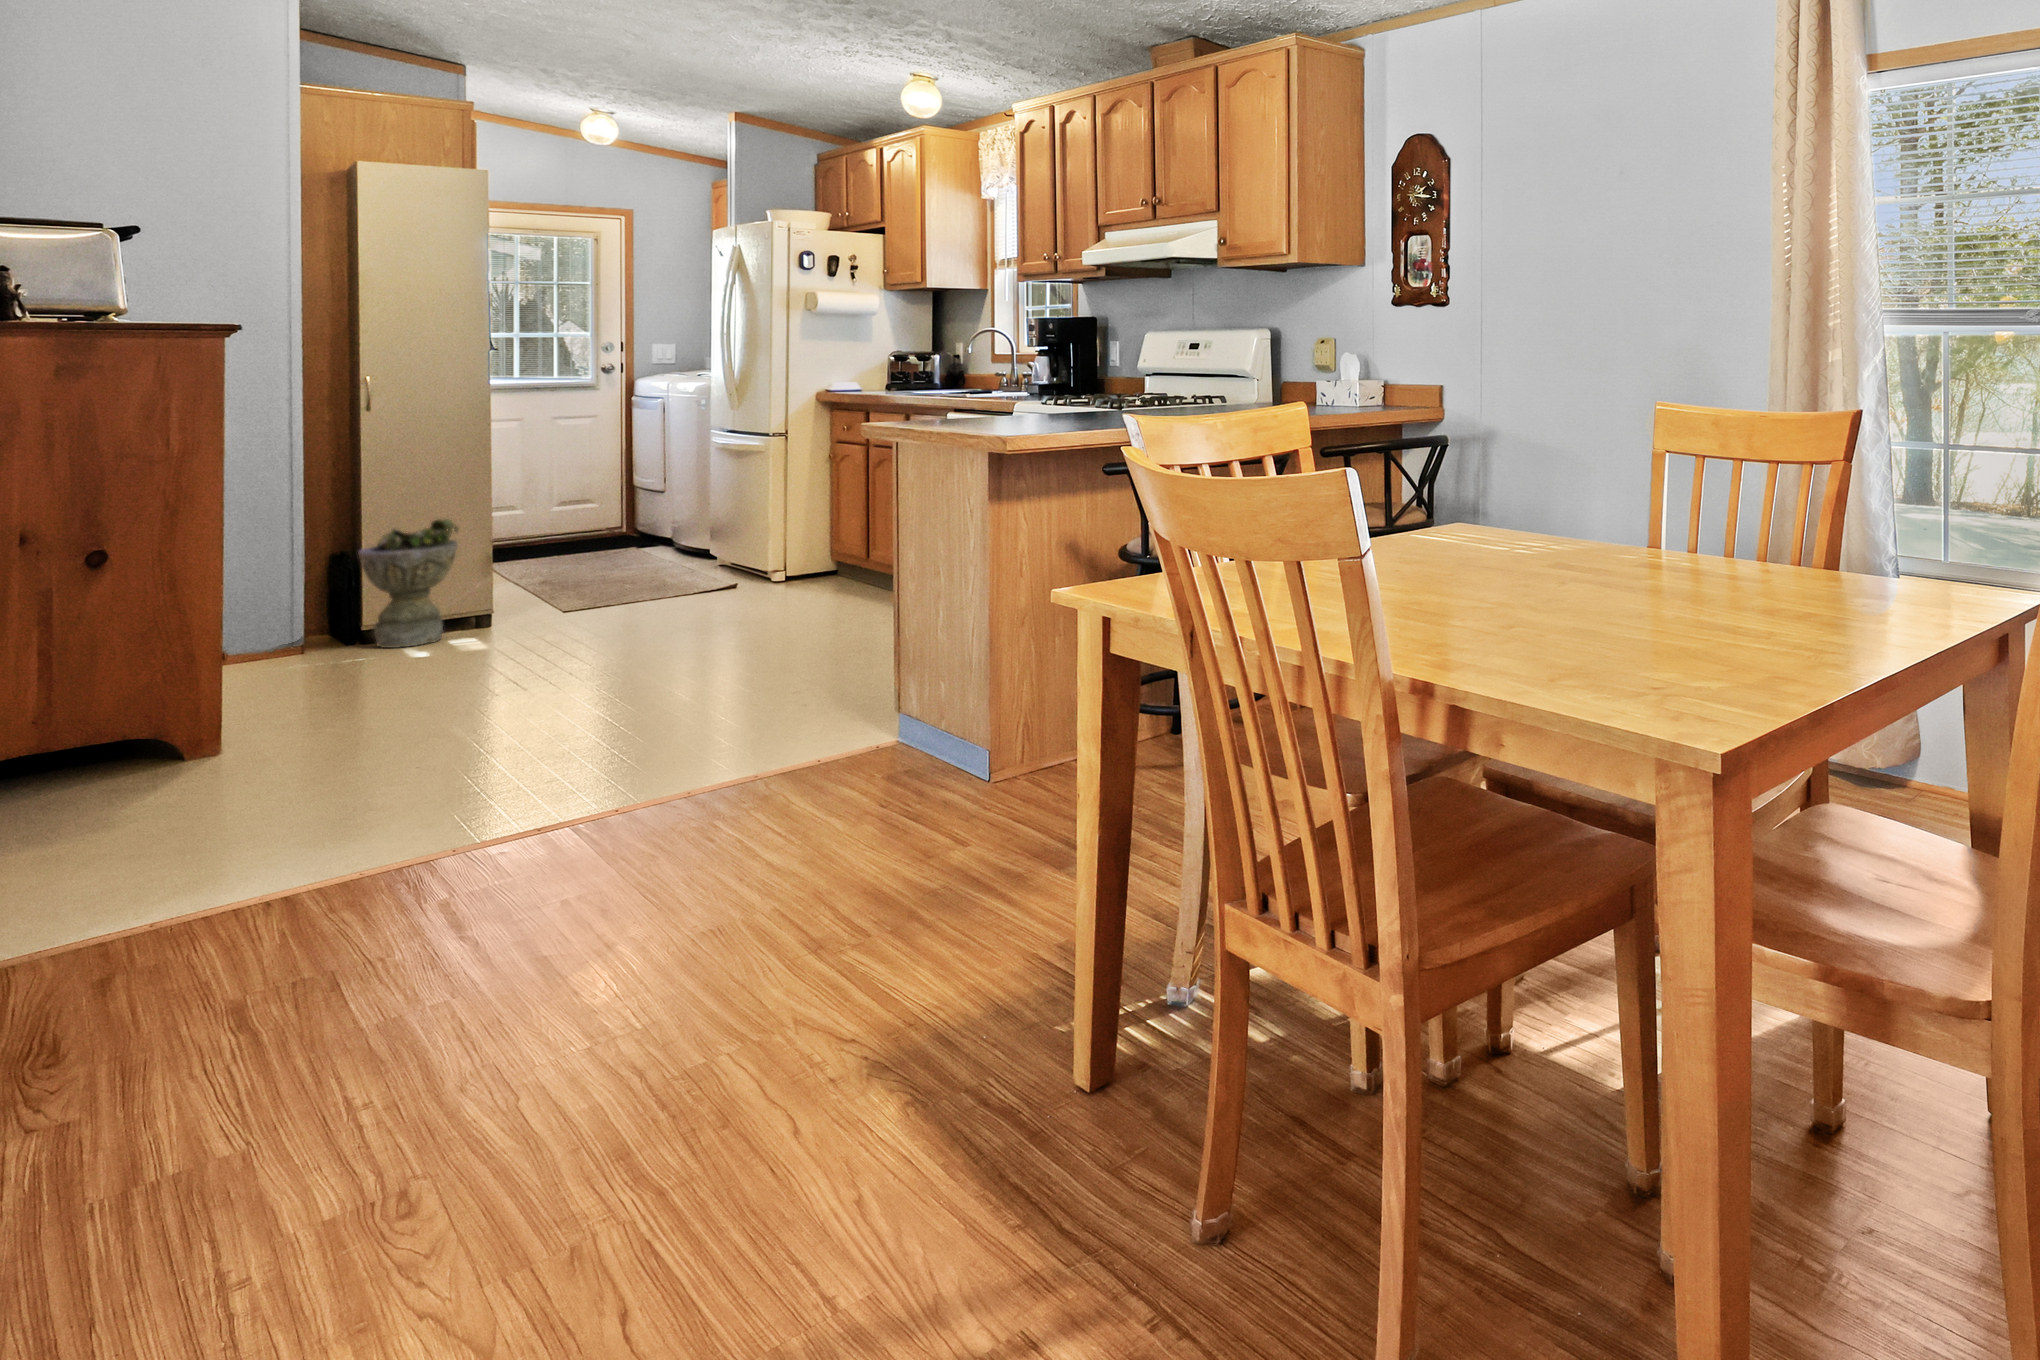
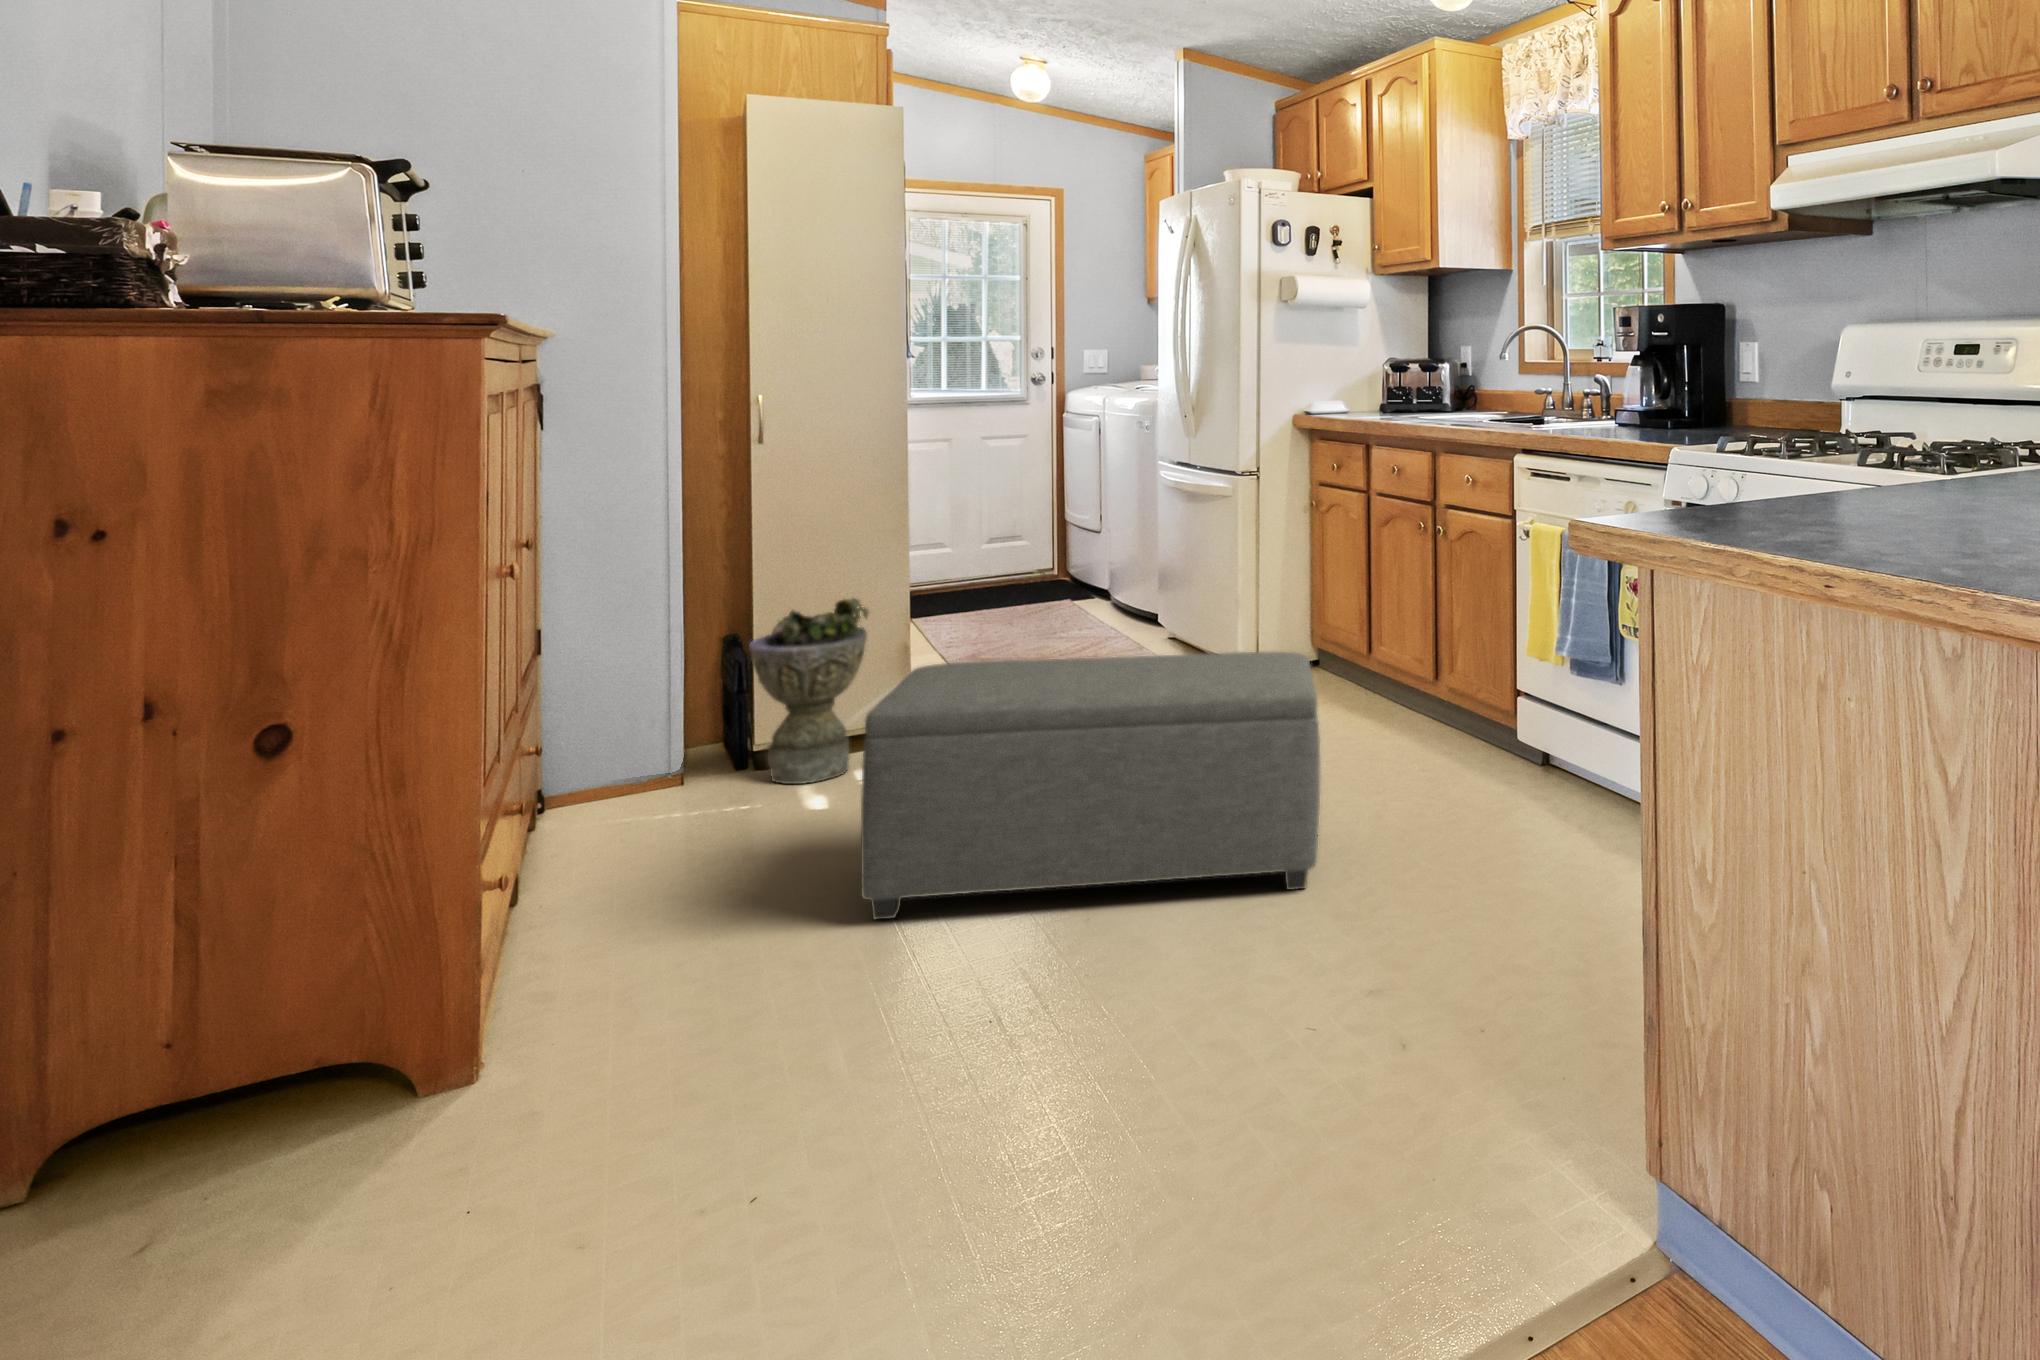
ottoman: none [464,534,797,697] -> present [861,652,1320,919]

